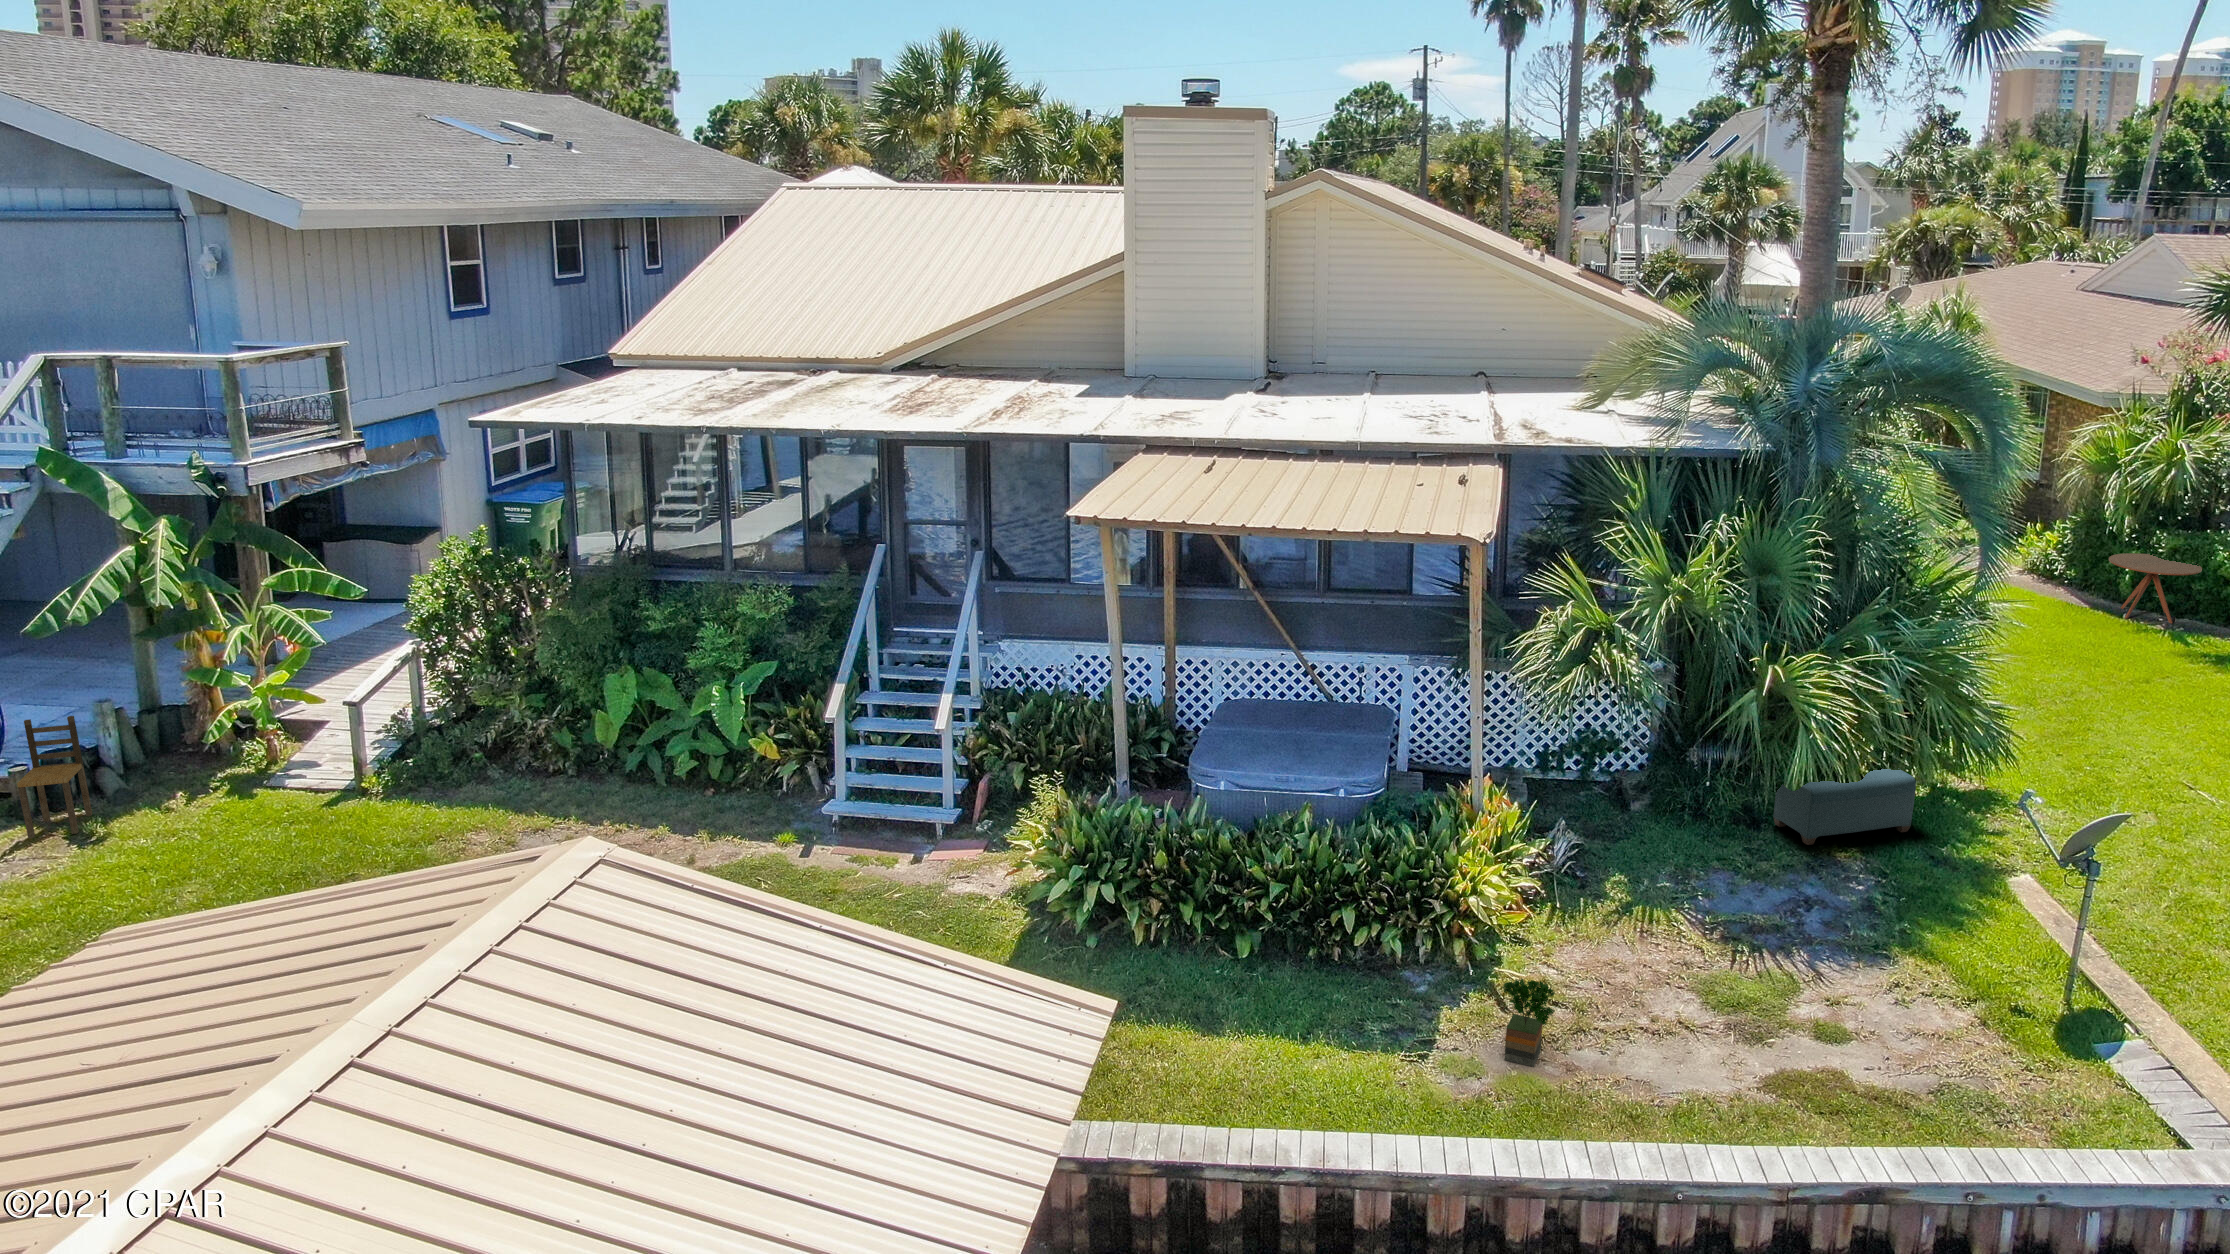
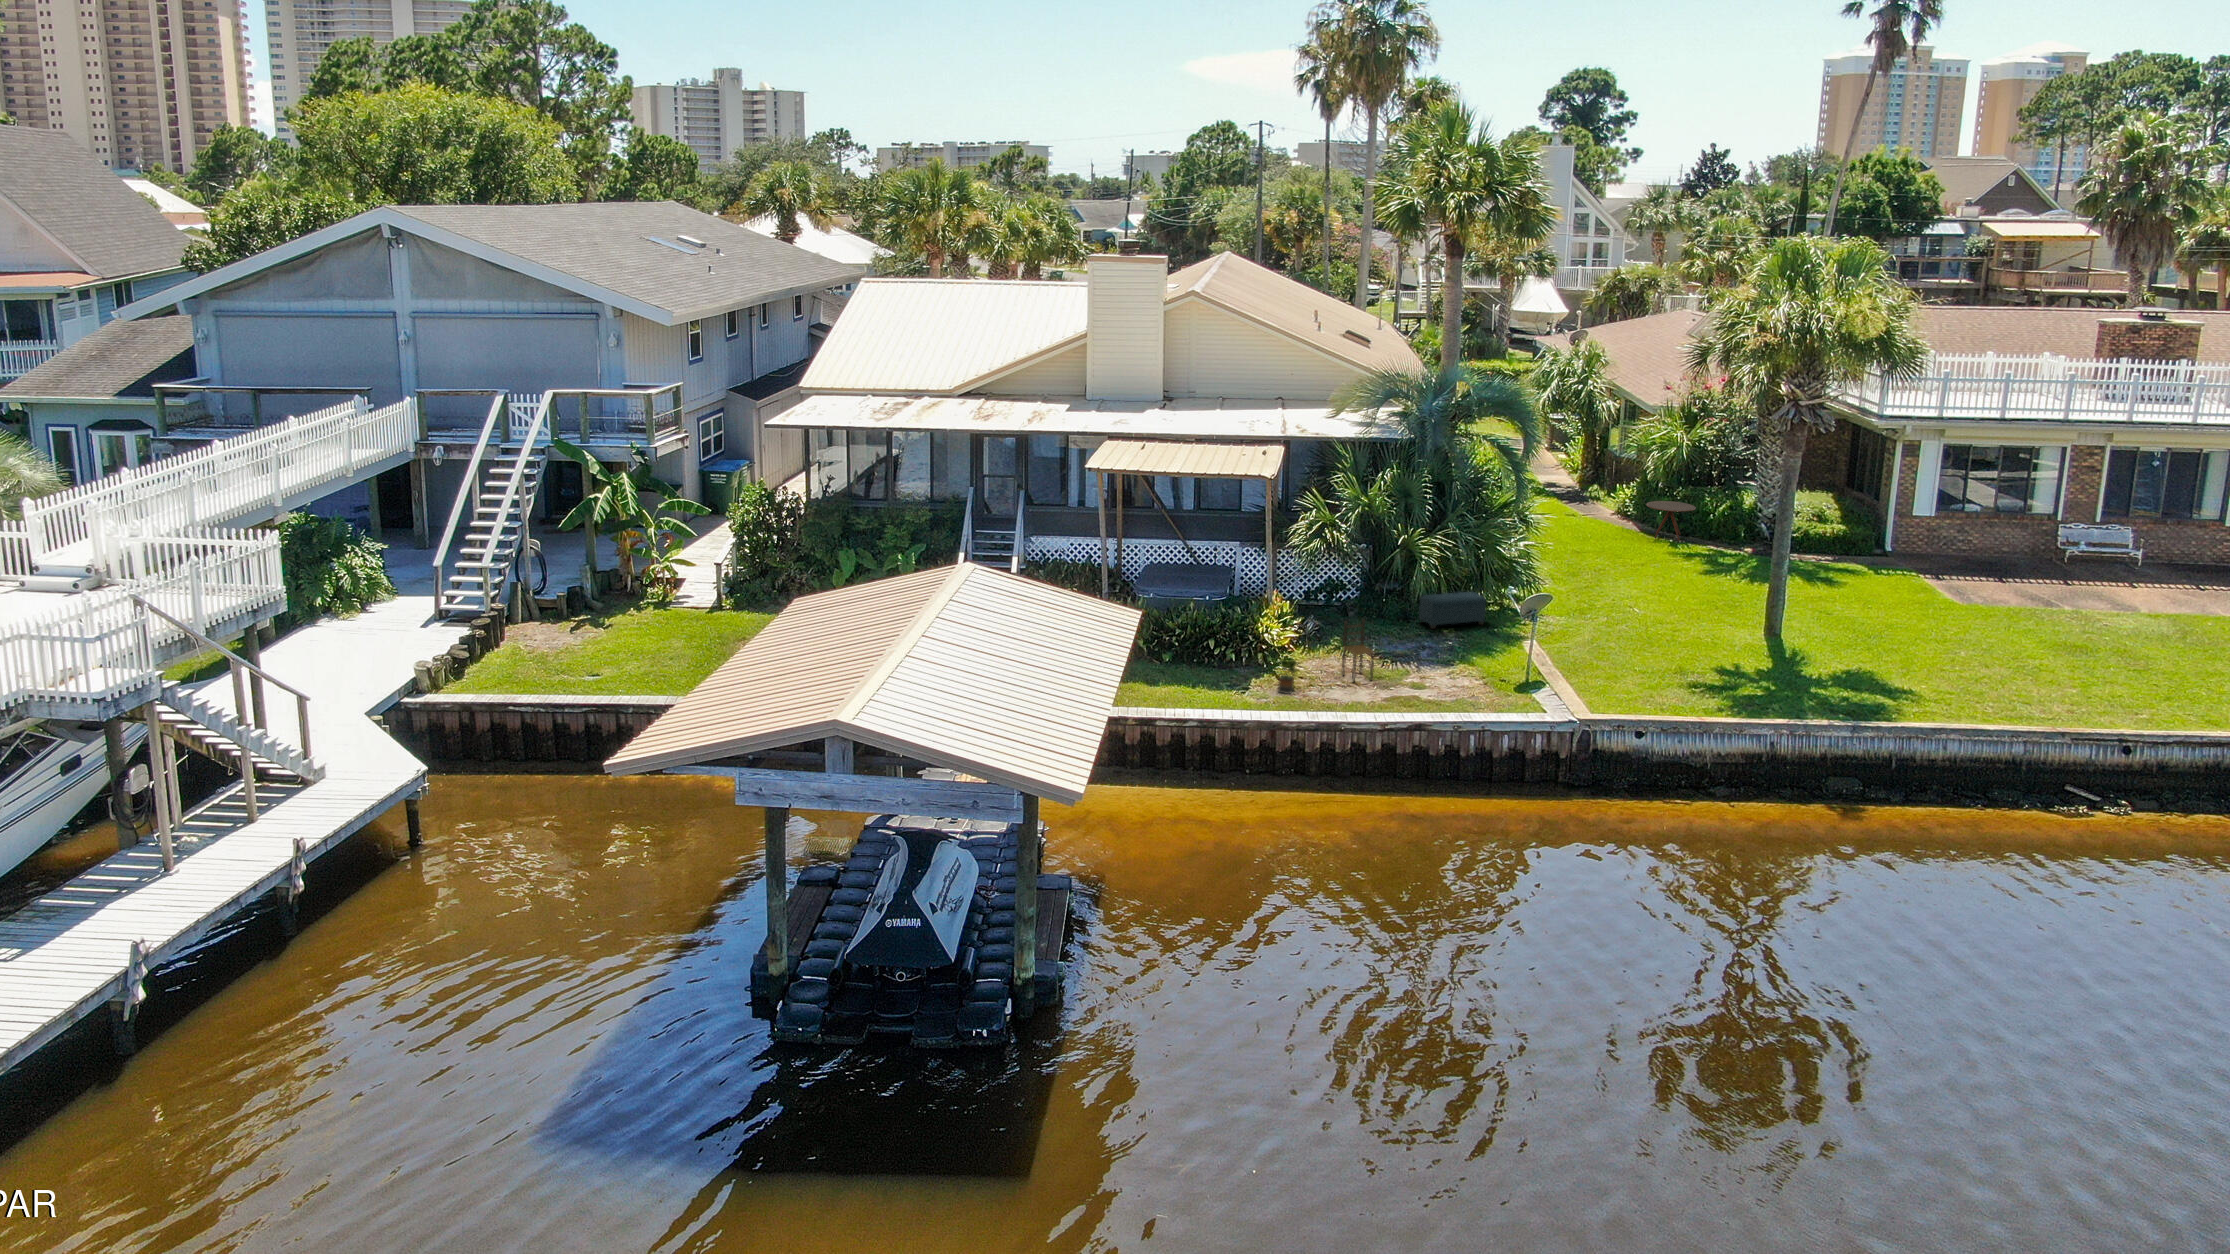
chair: present [17,716,92,838] -> present [1342,620,1374,682]

